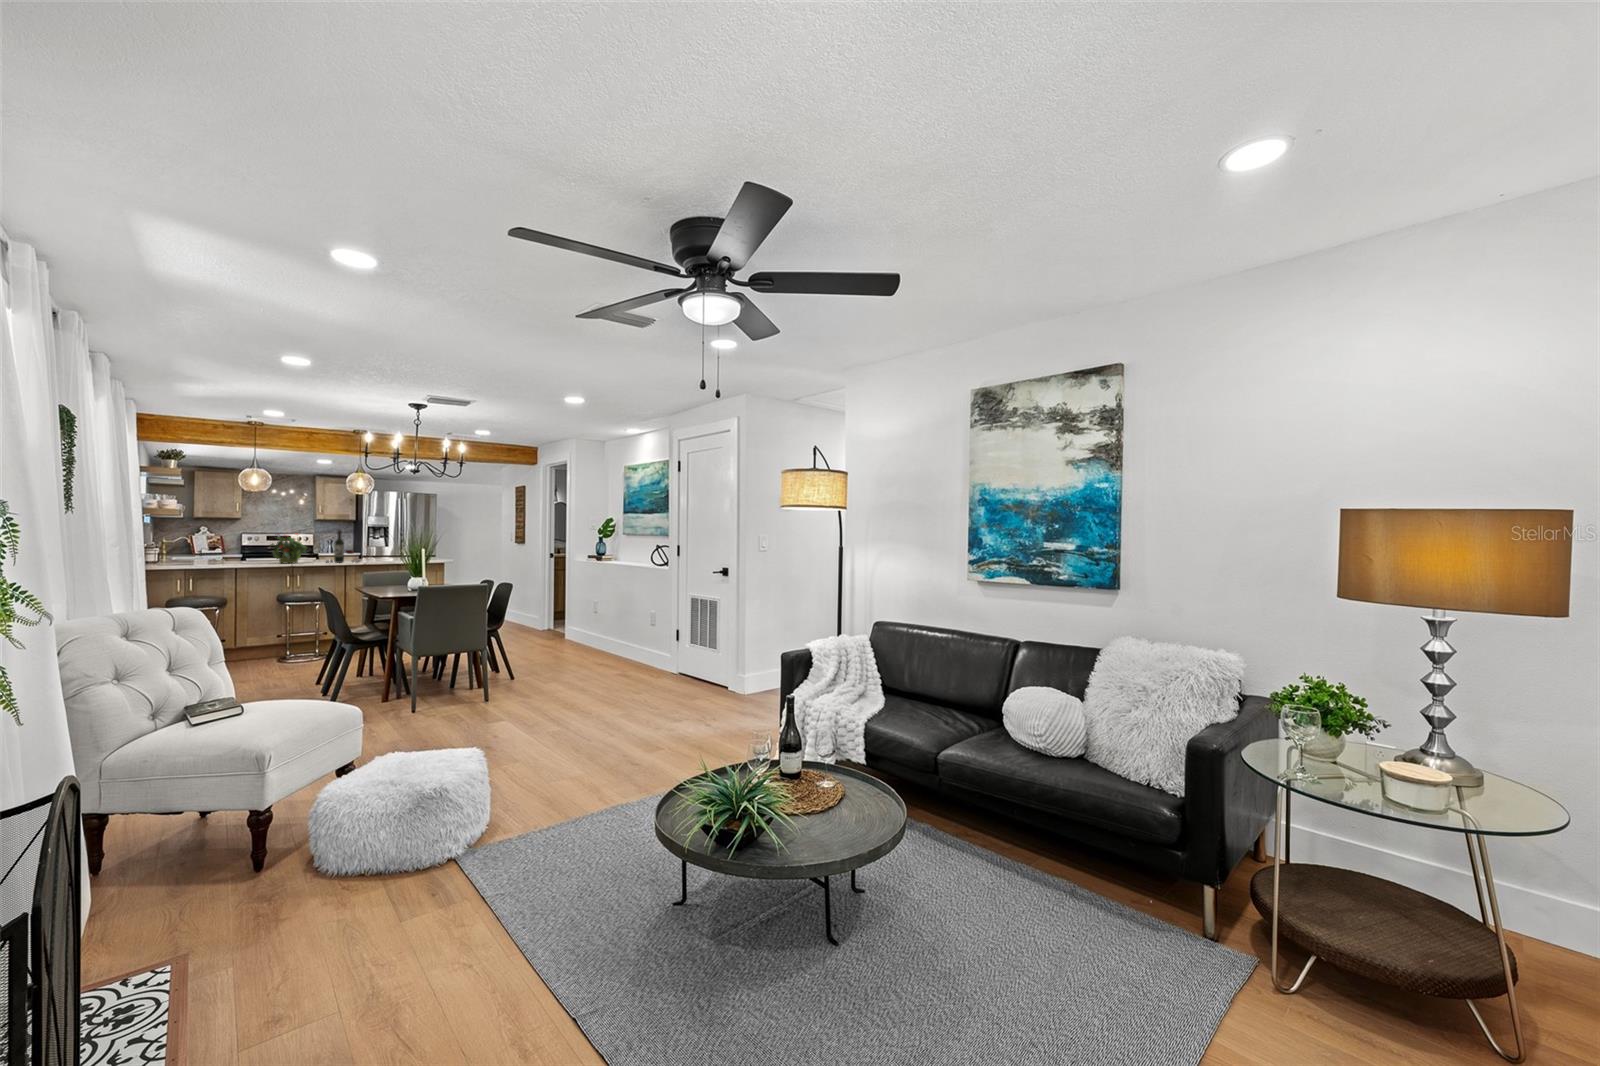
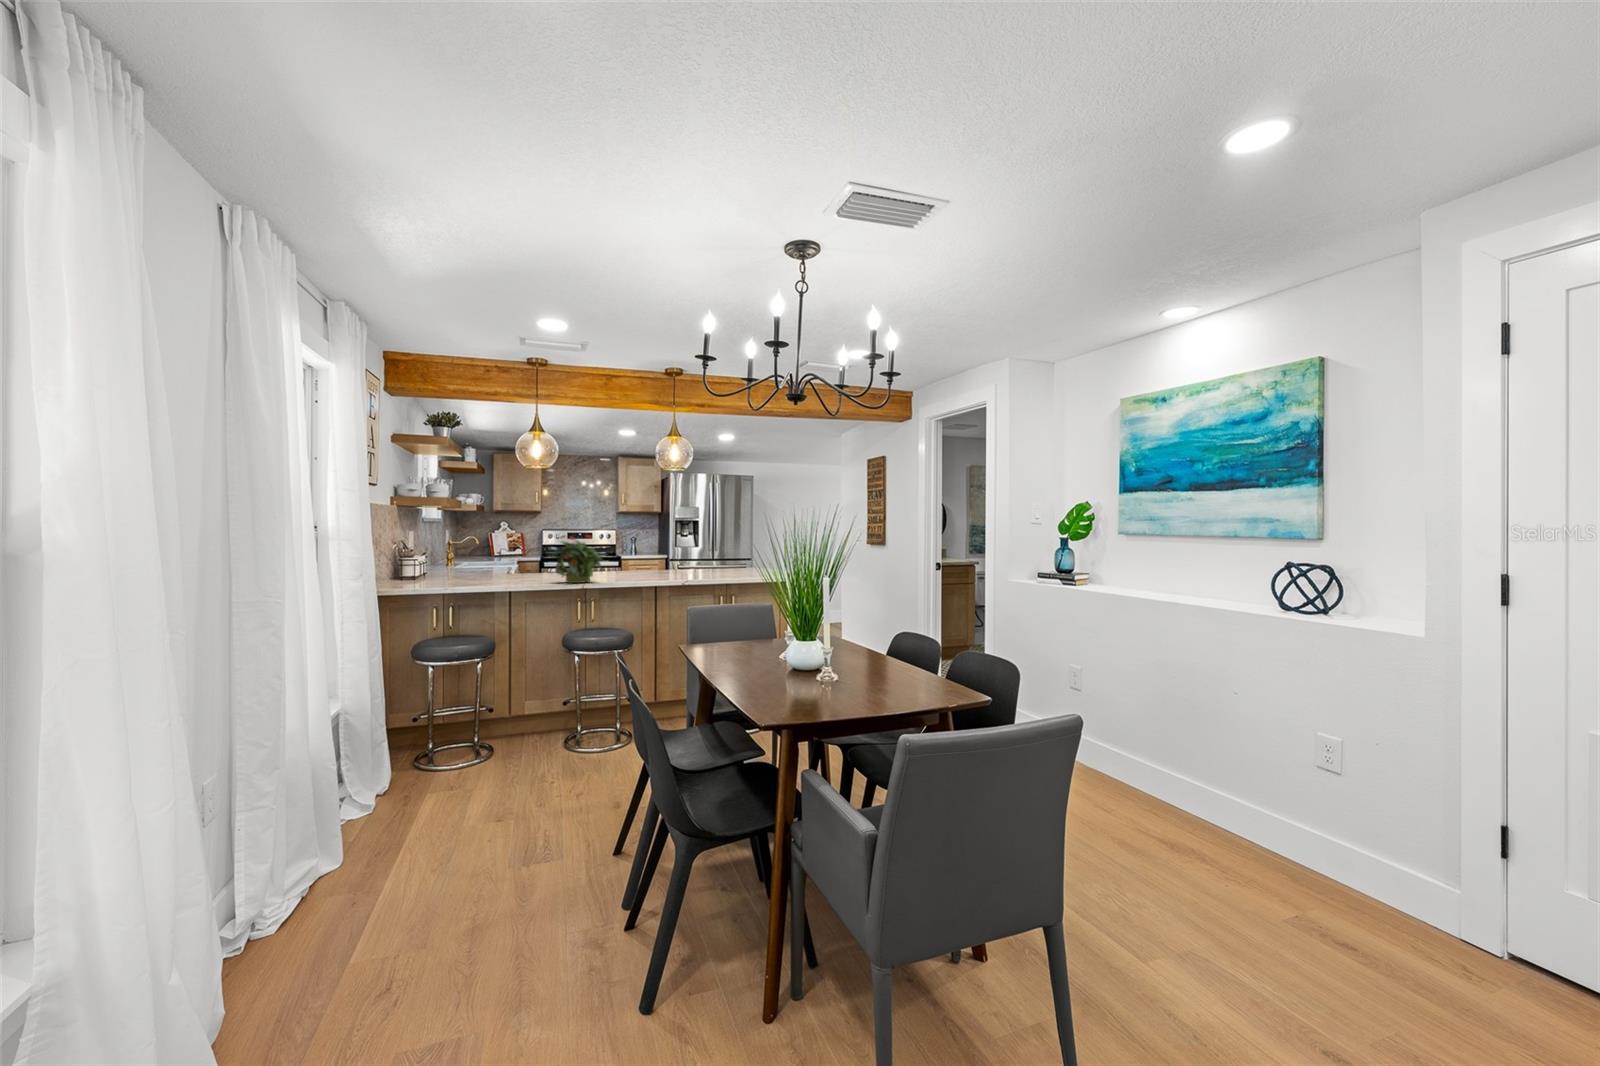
wine bottle: present [326,530,359,563] -> none [627,529,673,582]

